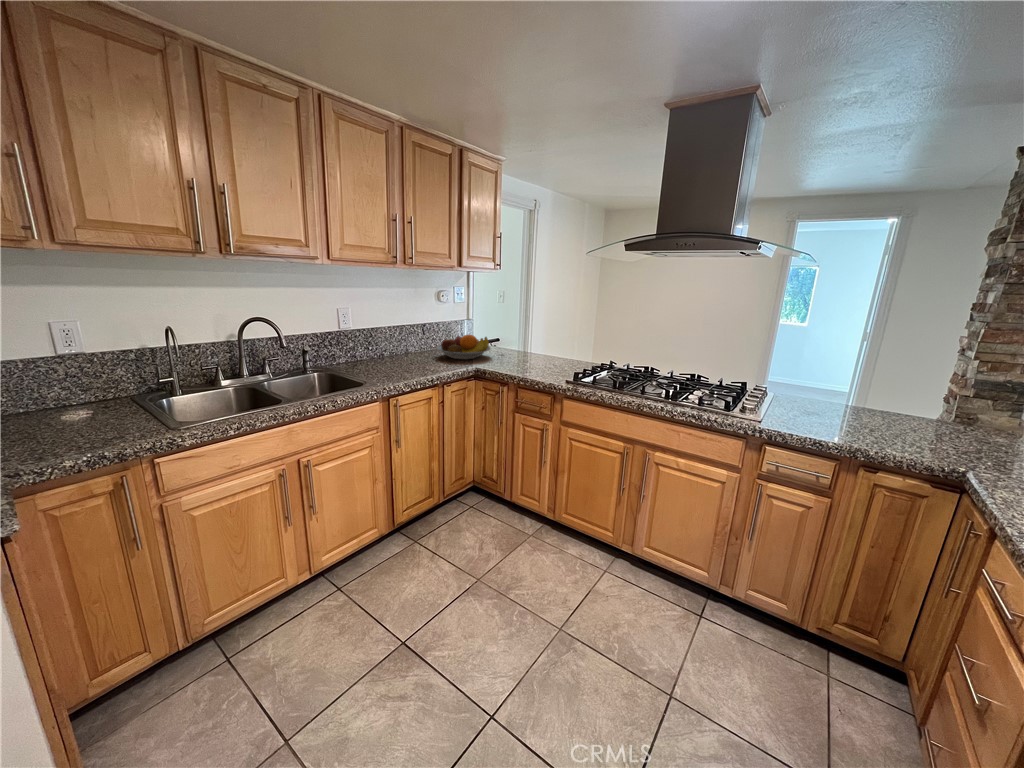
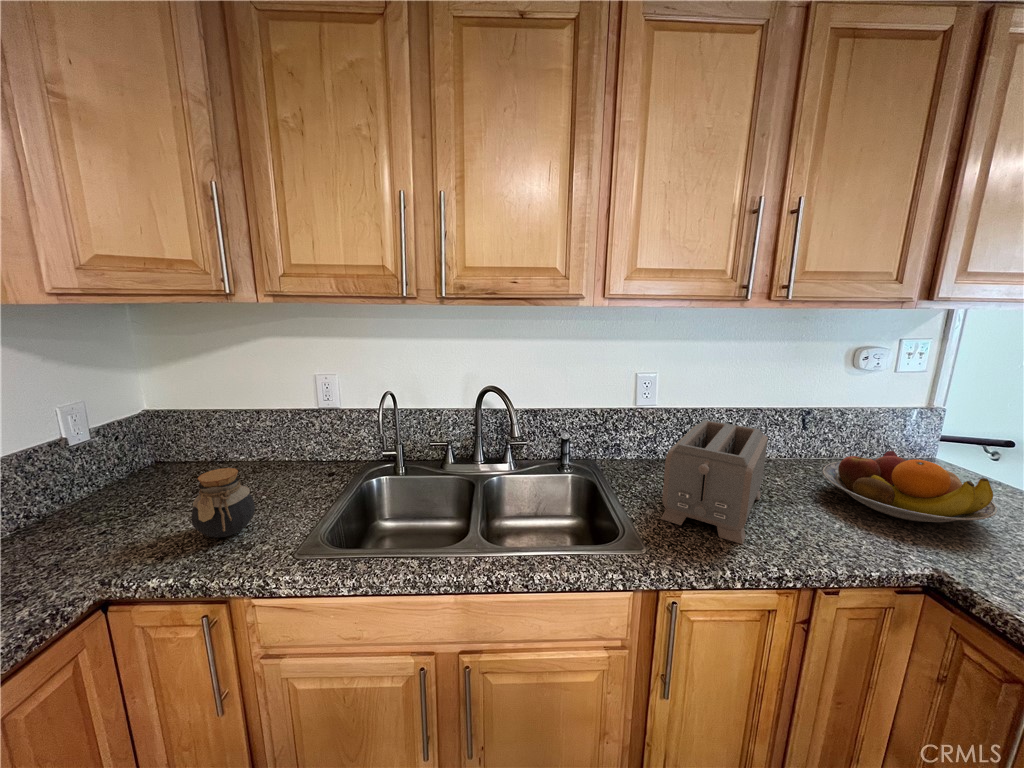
toaster: none [376,329,416,377] -> present [661,420,768,544]
jar: none [38,387,101,442] -> present [192,468,255,538]

